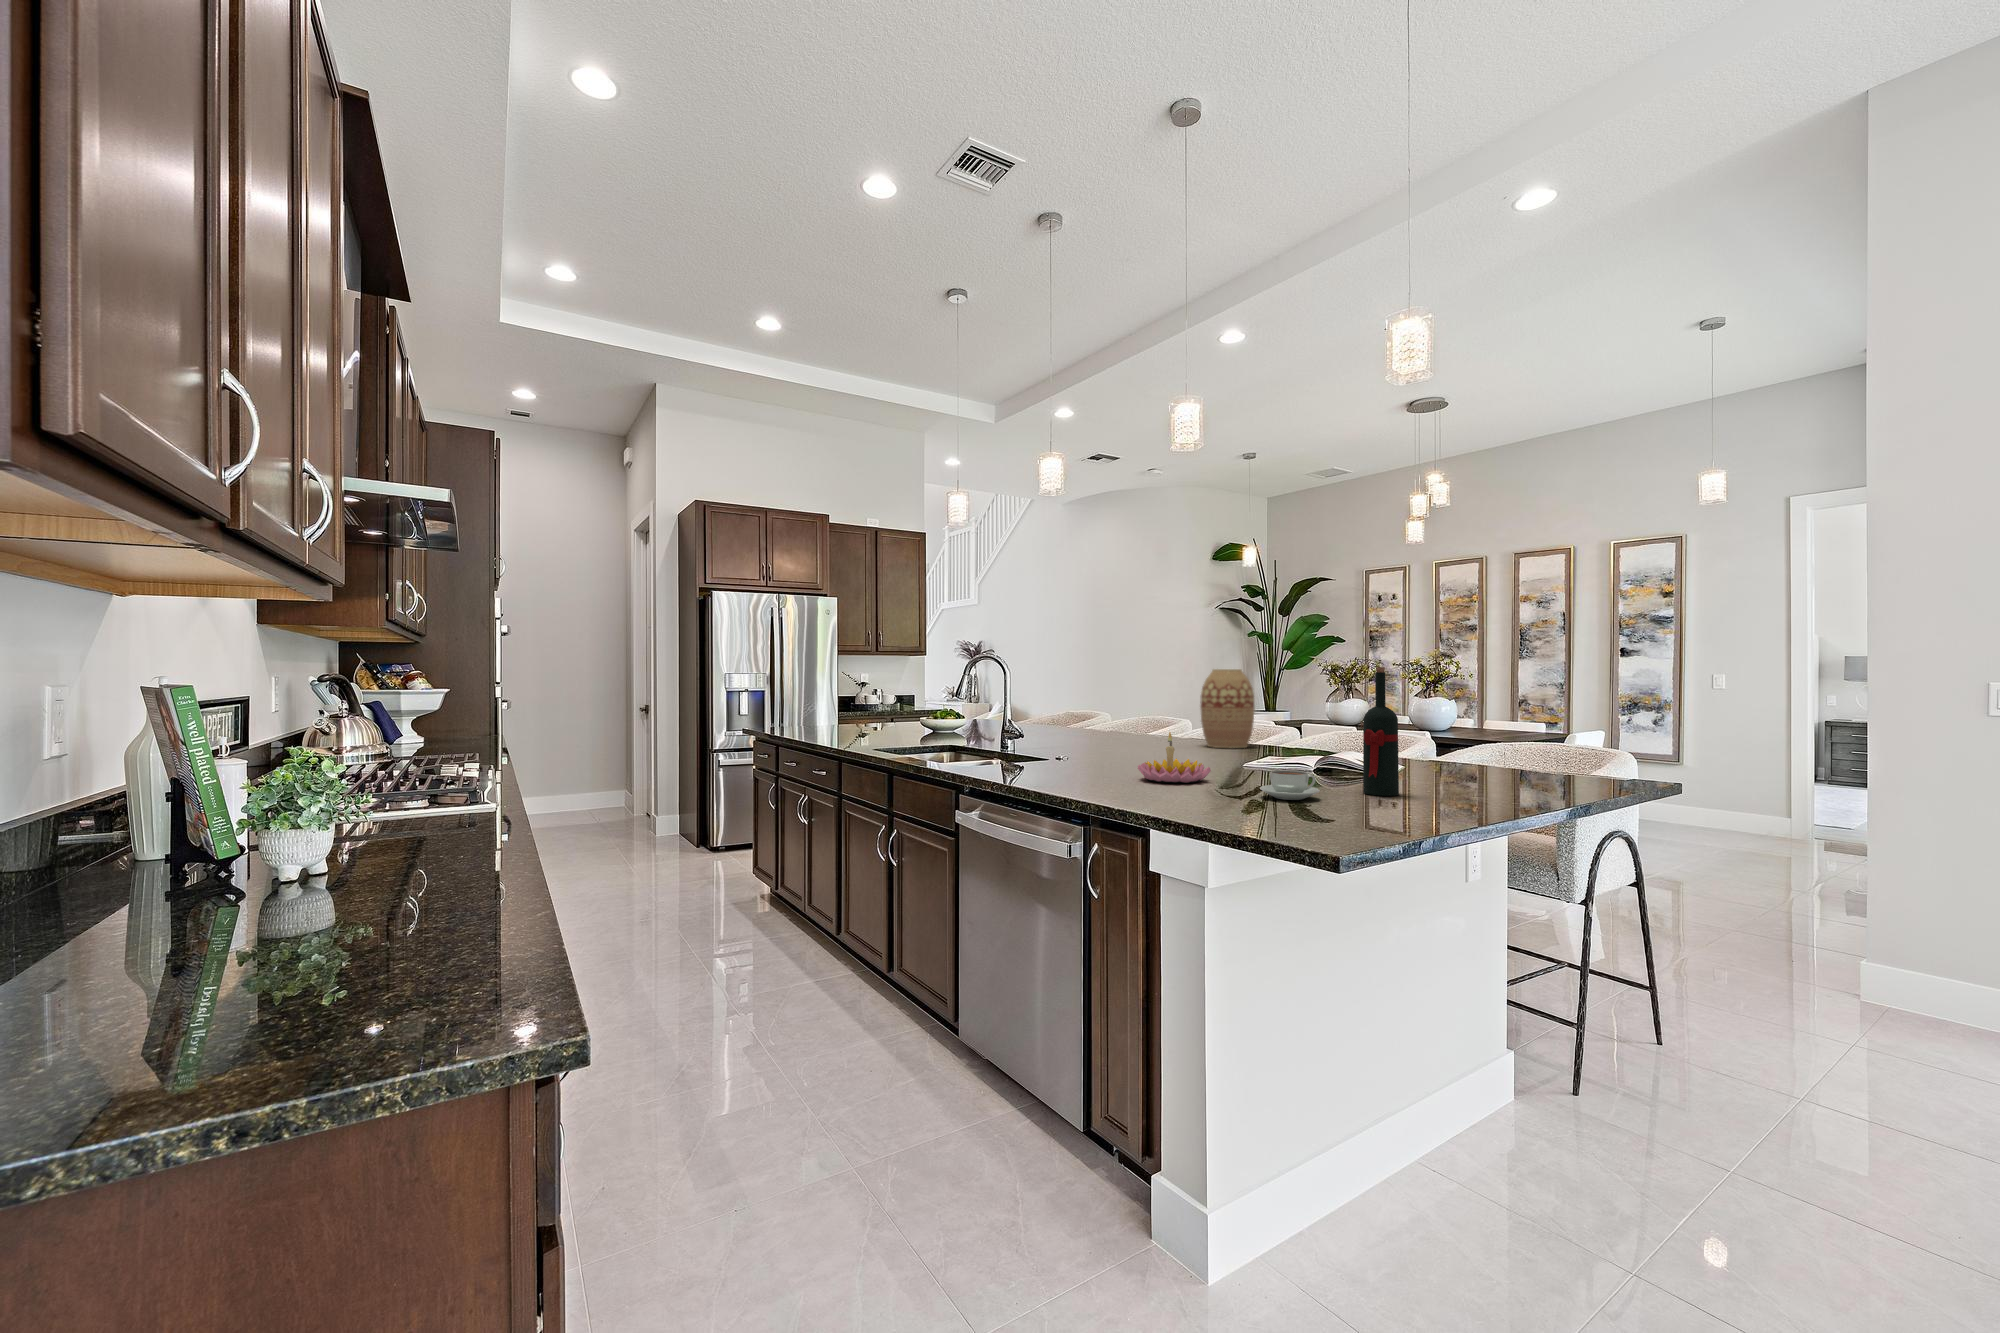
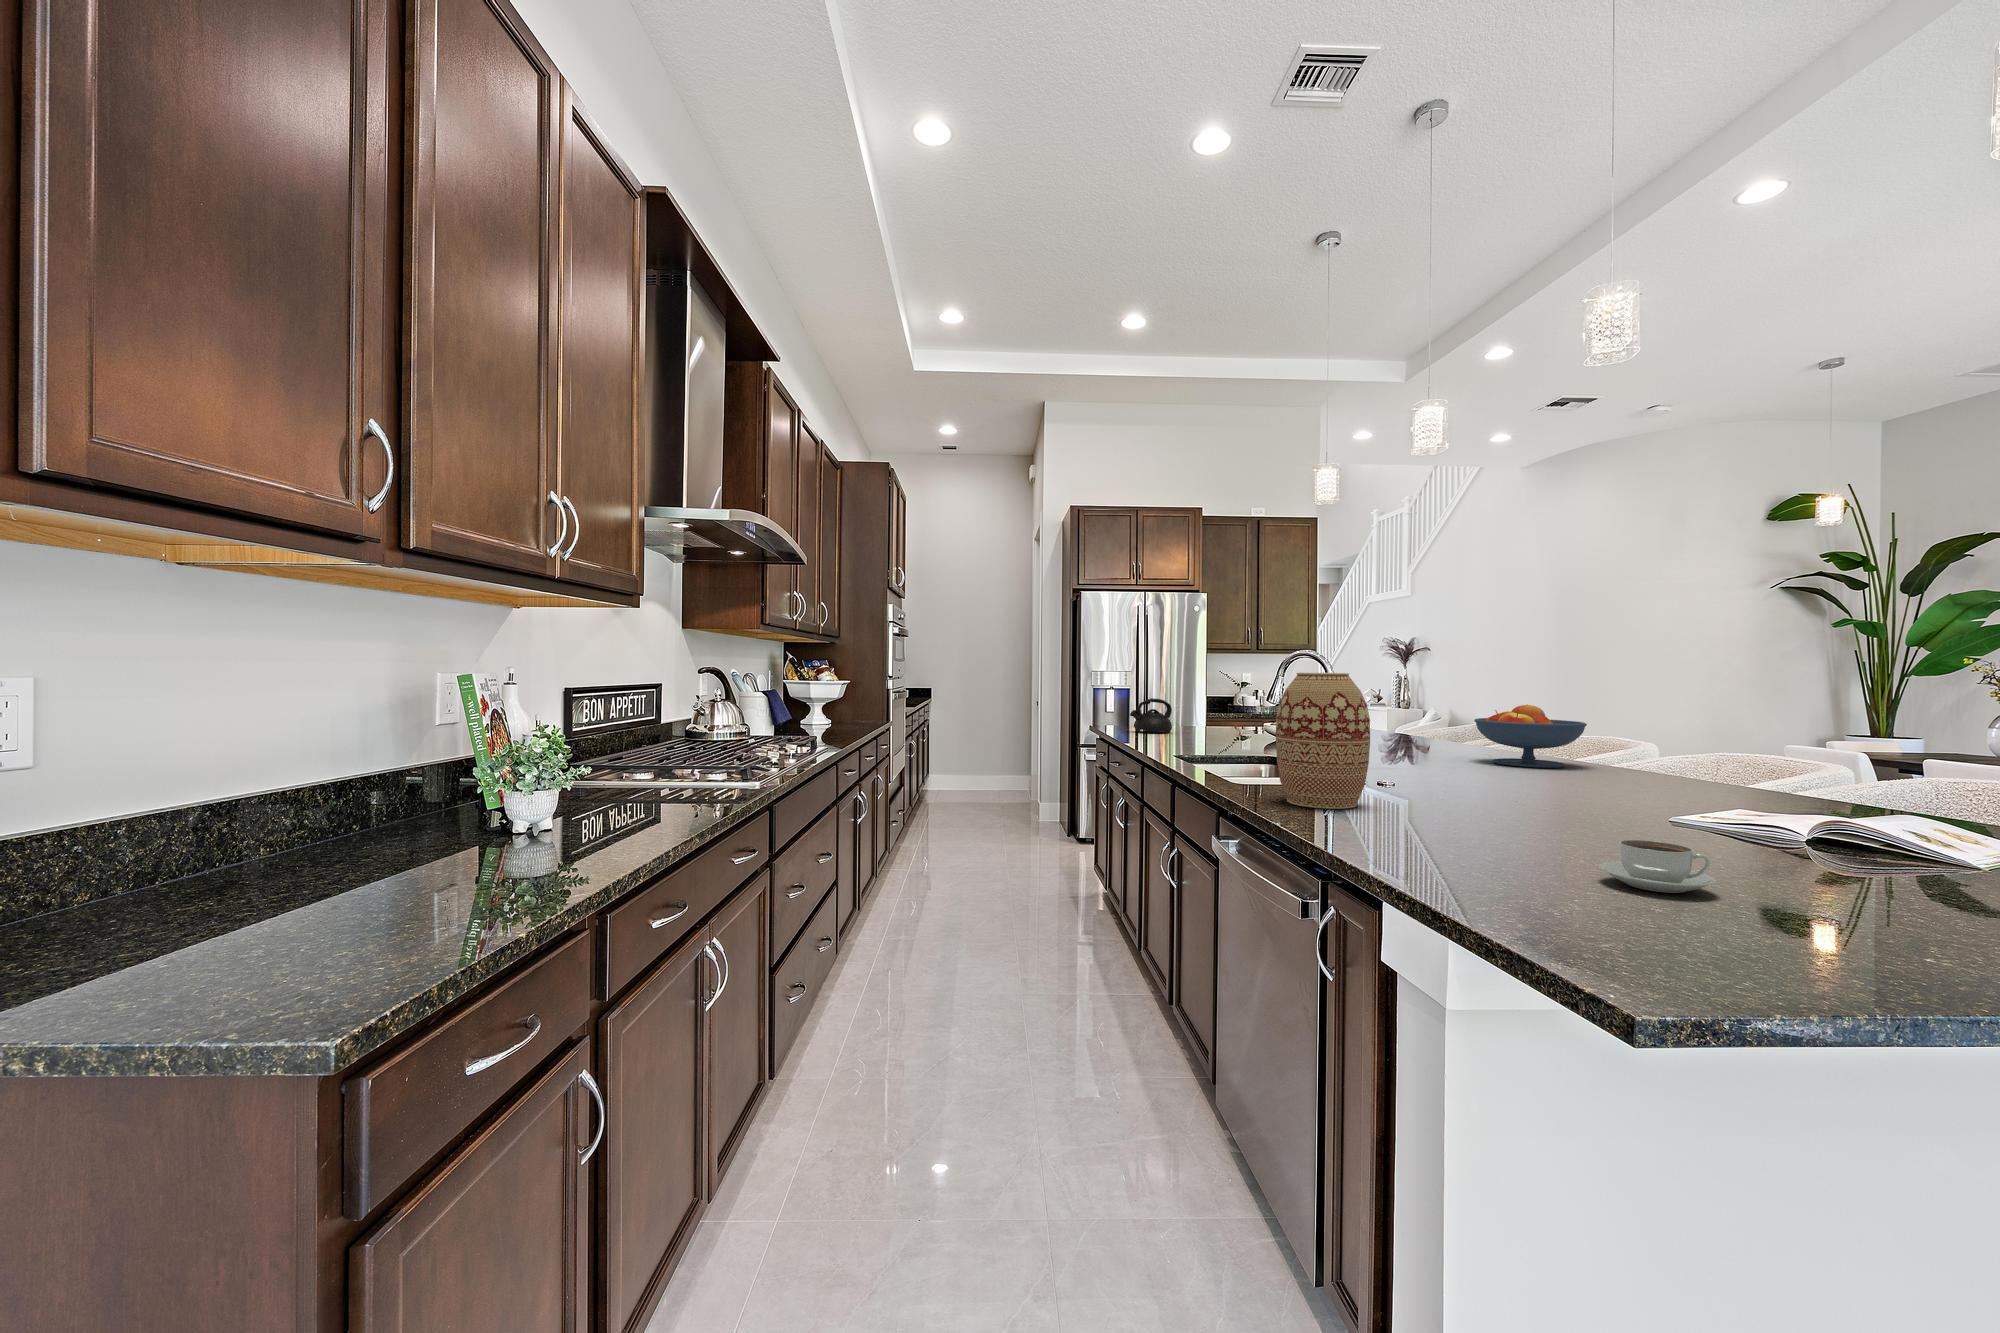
wine bottle: present [1363,667,1399,796] -> none [1833,677,1920,912]
vase: present [1200,669,1254,748] -> present [1276,673,1370,809]
fruit bowl: none [1093,691,1164,738] -> present [1474,705,1587,768]
teapot: none [794,696,834,730] -> present [1130,698,1172,733]
candle holder: present [1138,732,1211,783] -> none [1432,763,1555,842]

